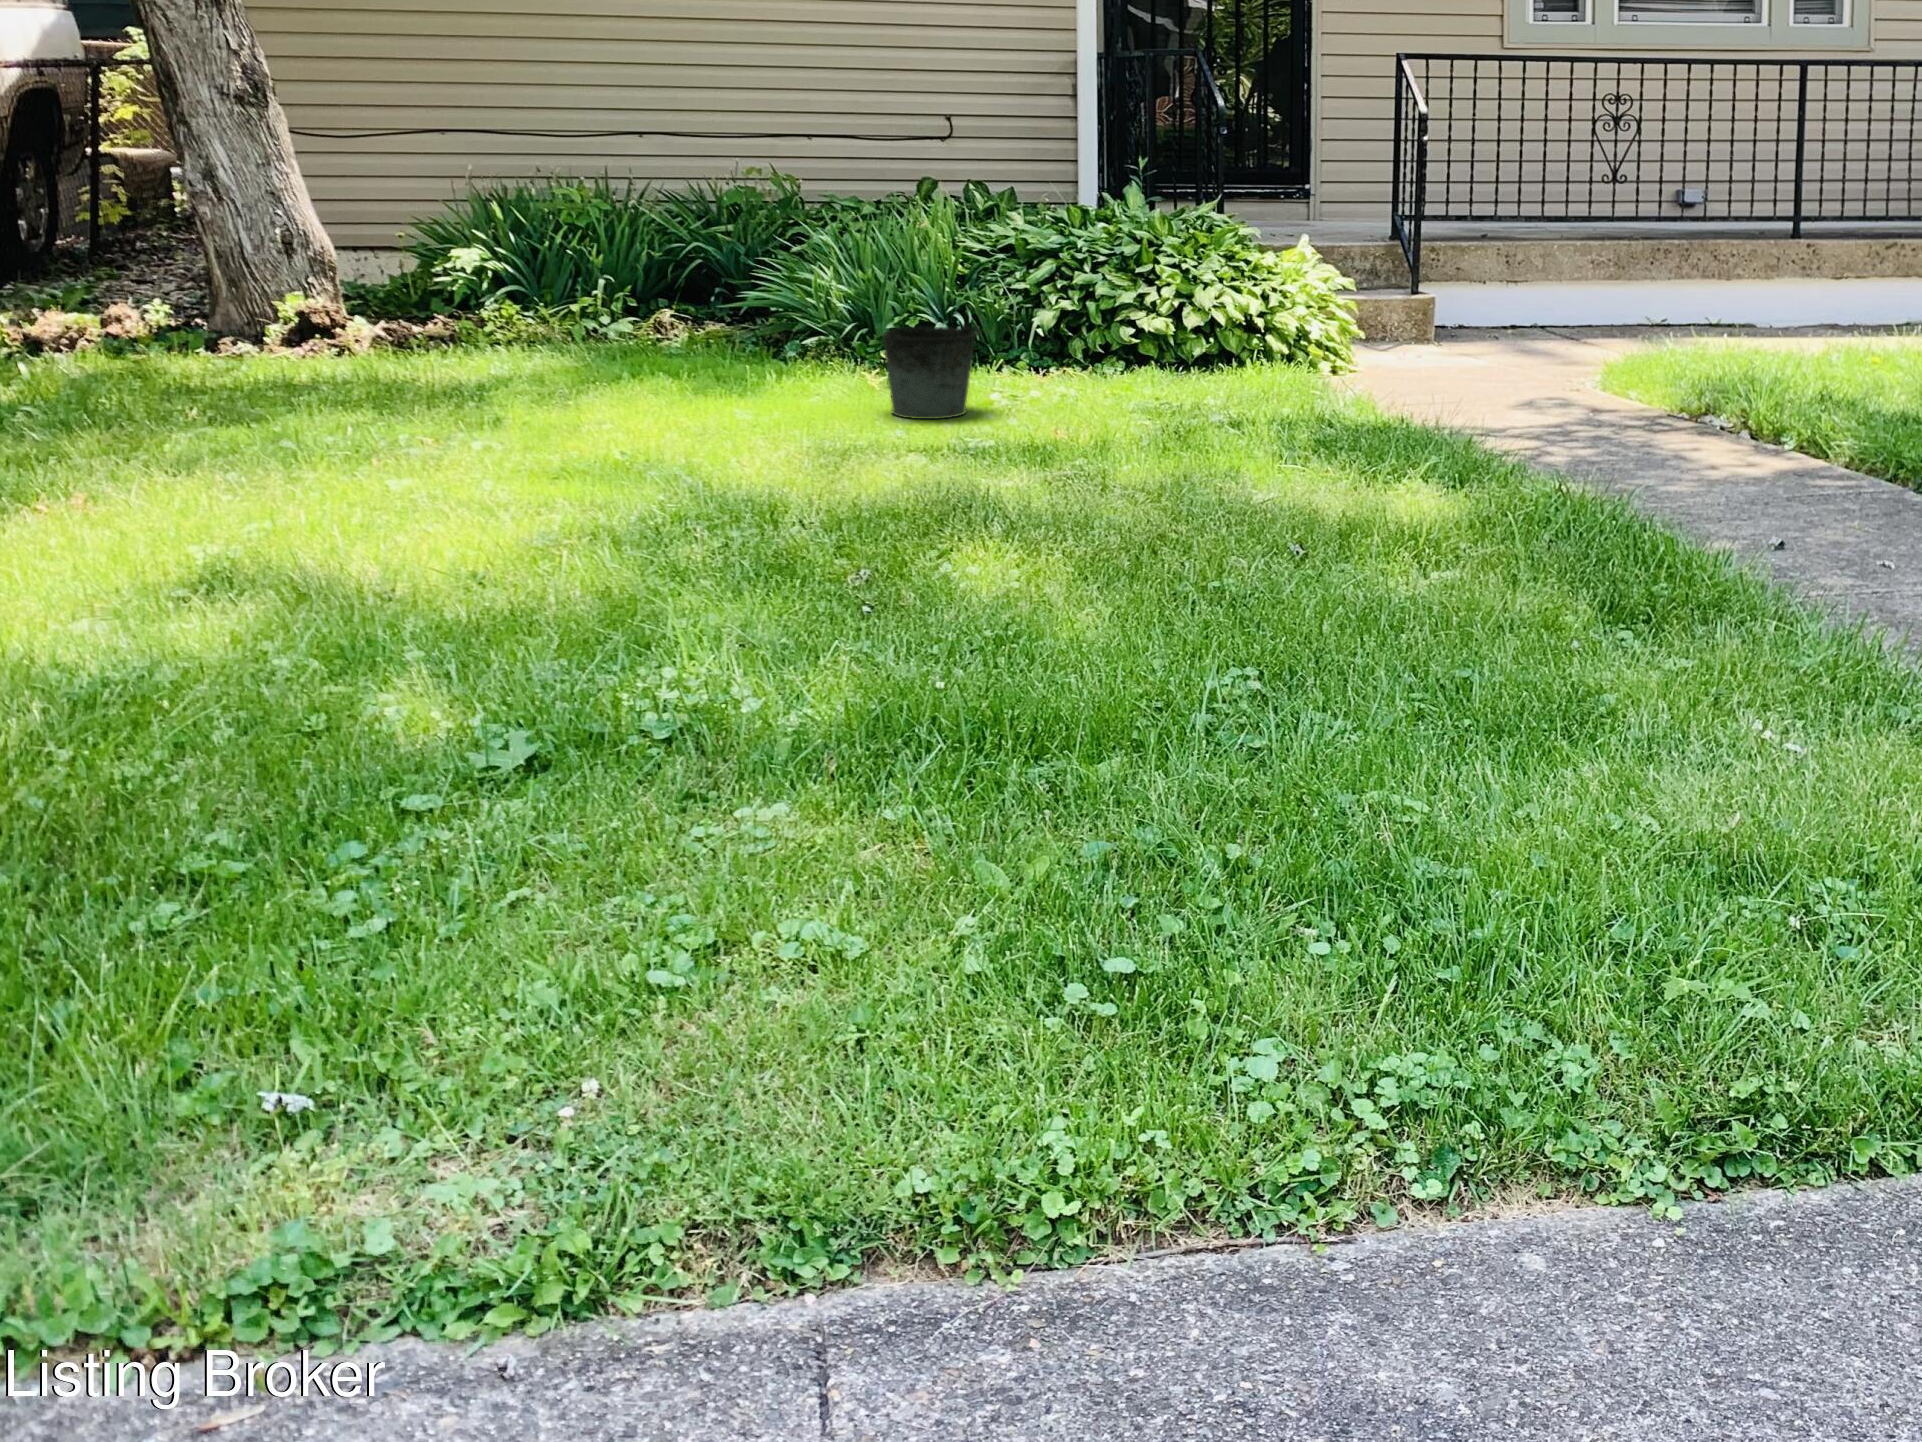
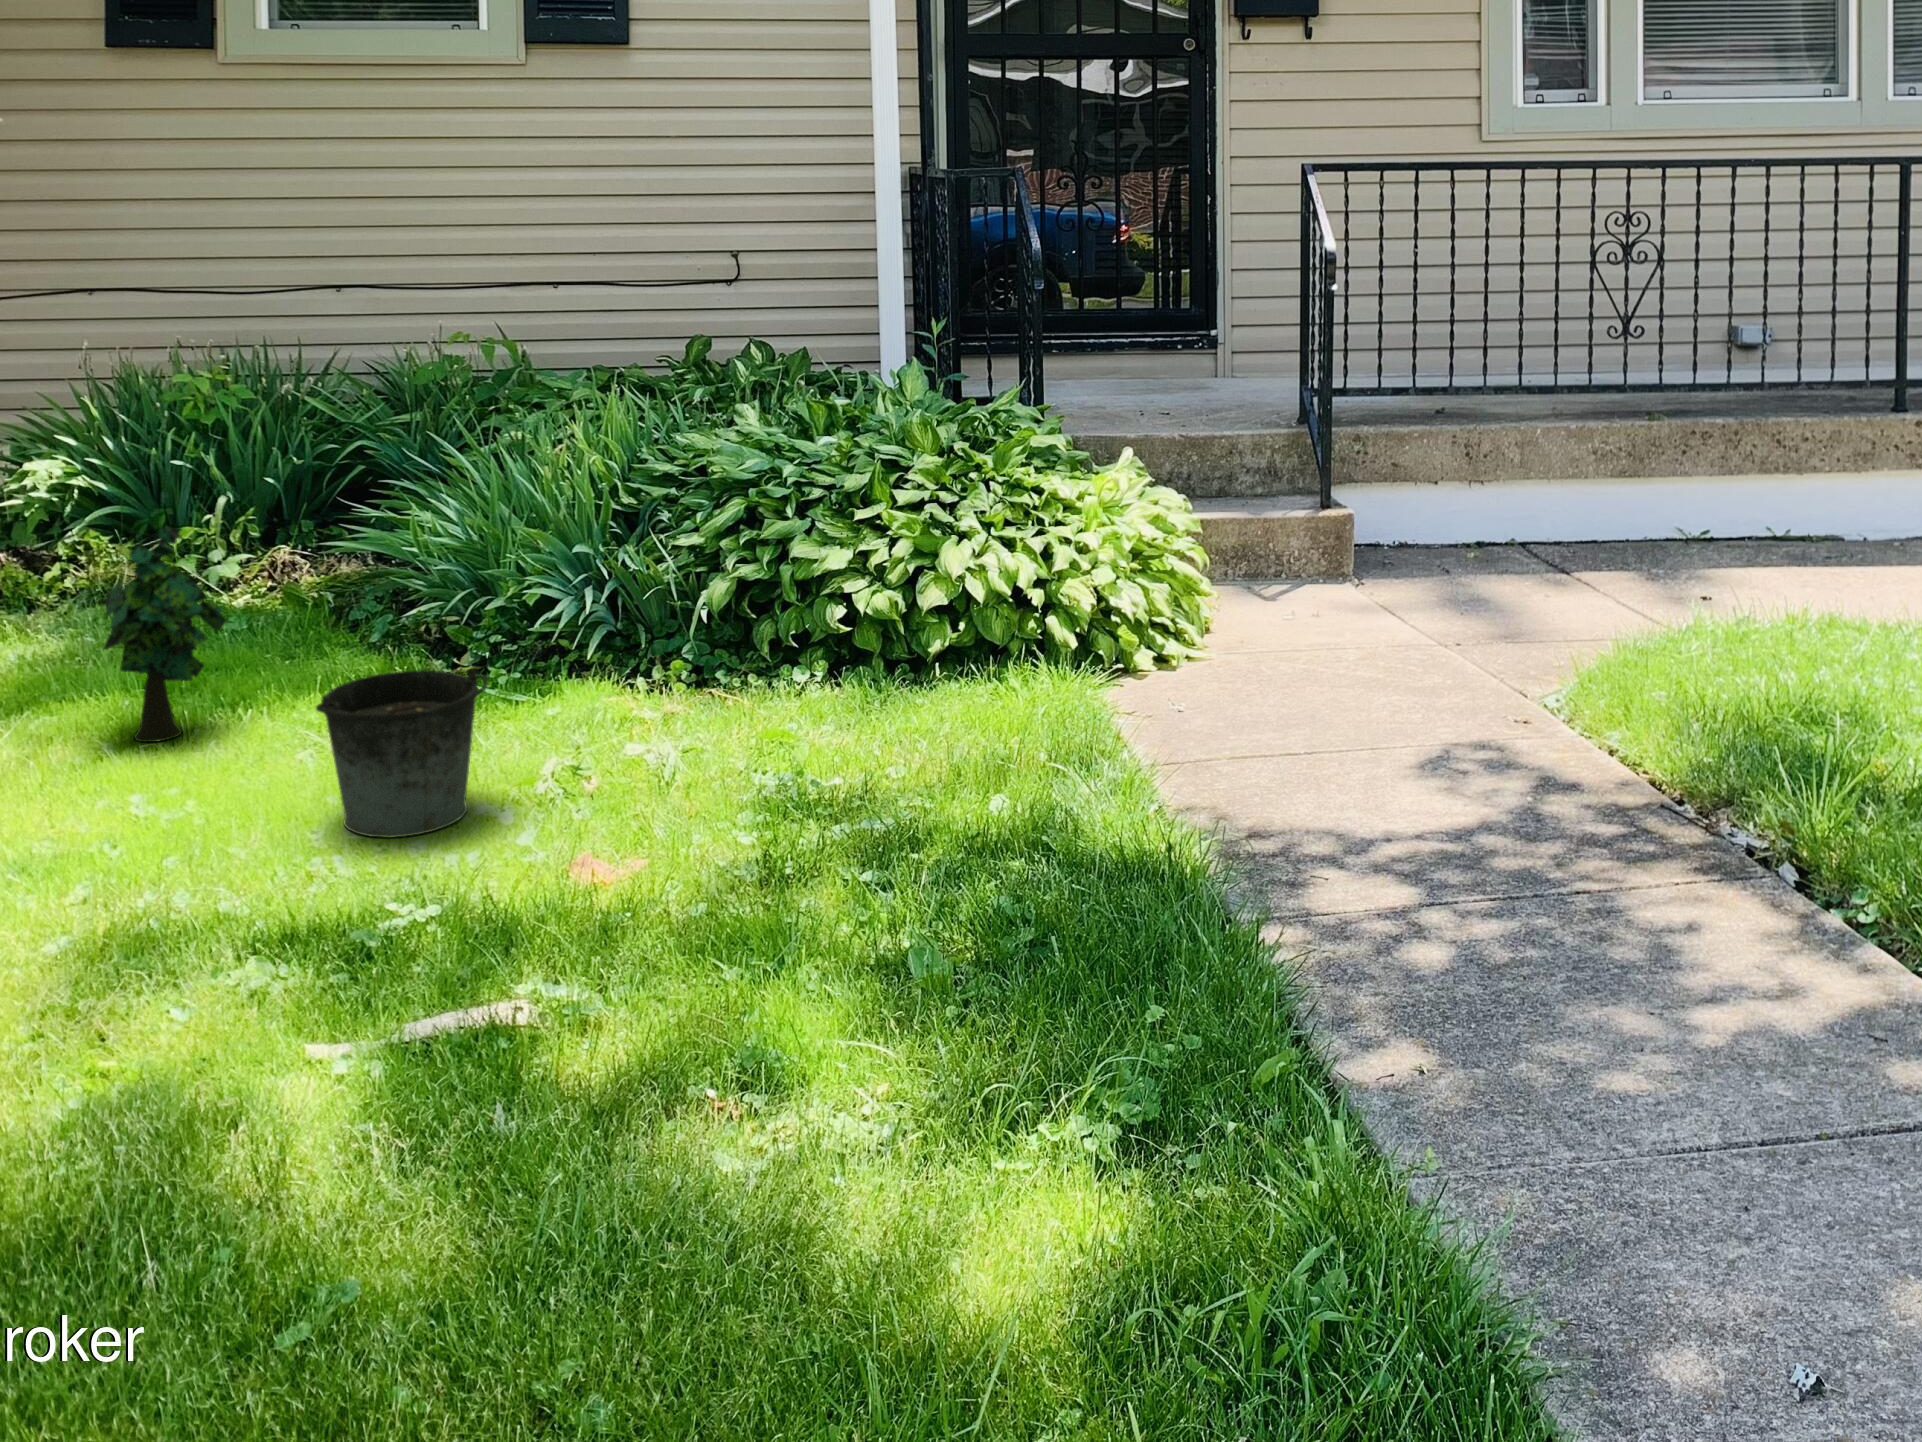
decorative plant: none [669,245,760,390] -> present [96,527,226,742]

